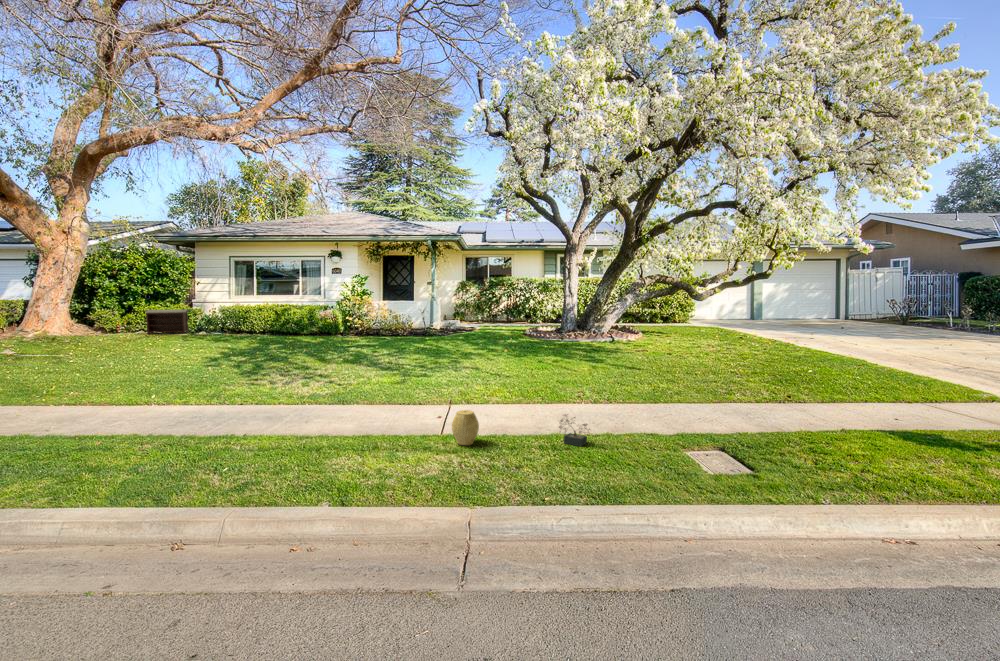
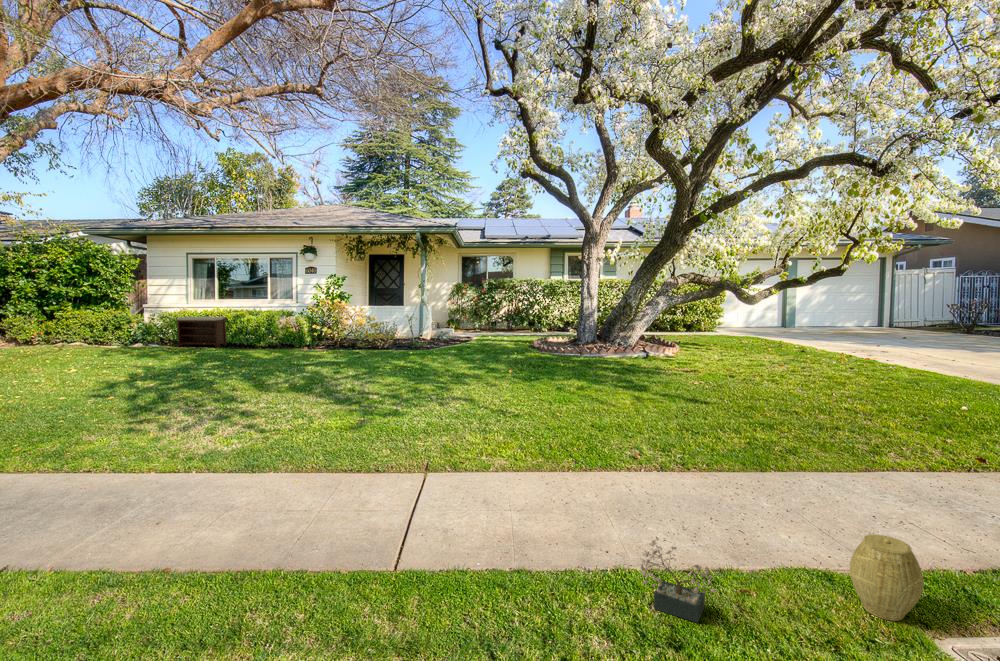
bench: present [146,310,189,334] -> present [176,316,227,347]
woven basket: present [452,410,479,445] -> present [850,534,924,621]

